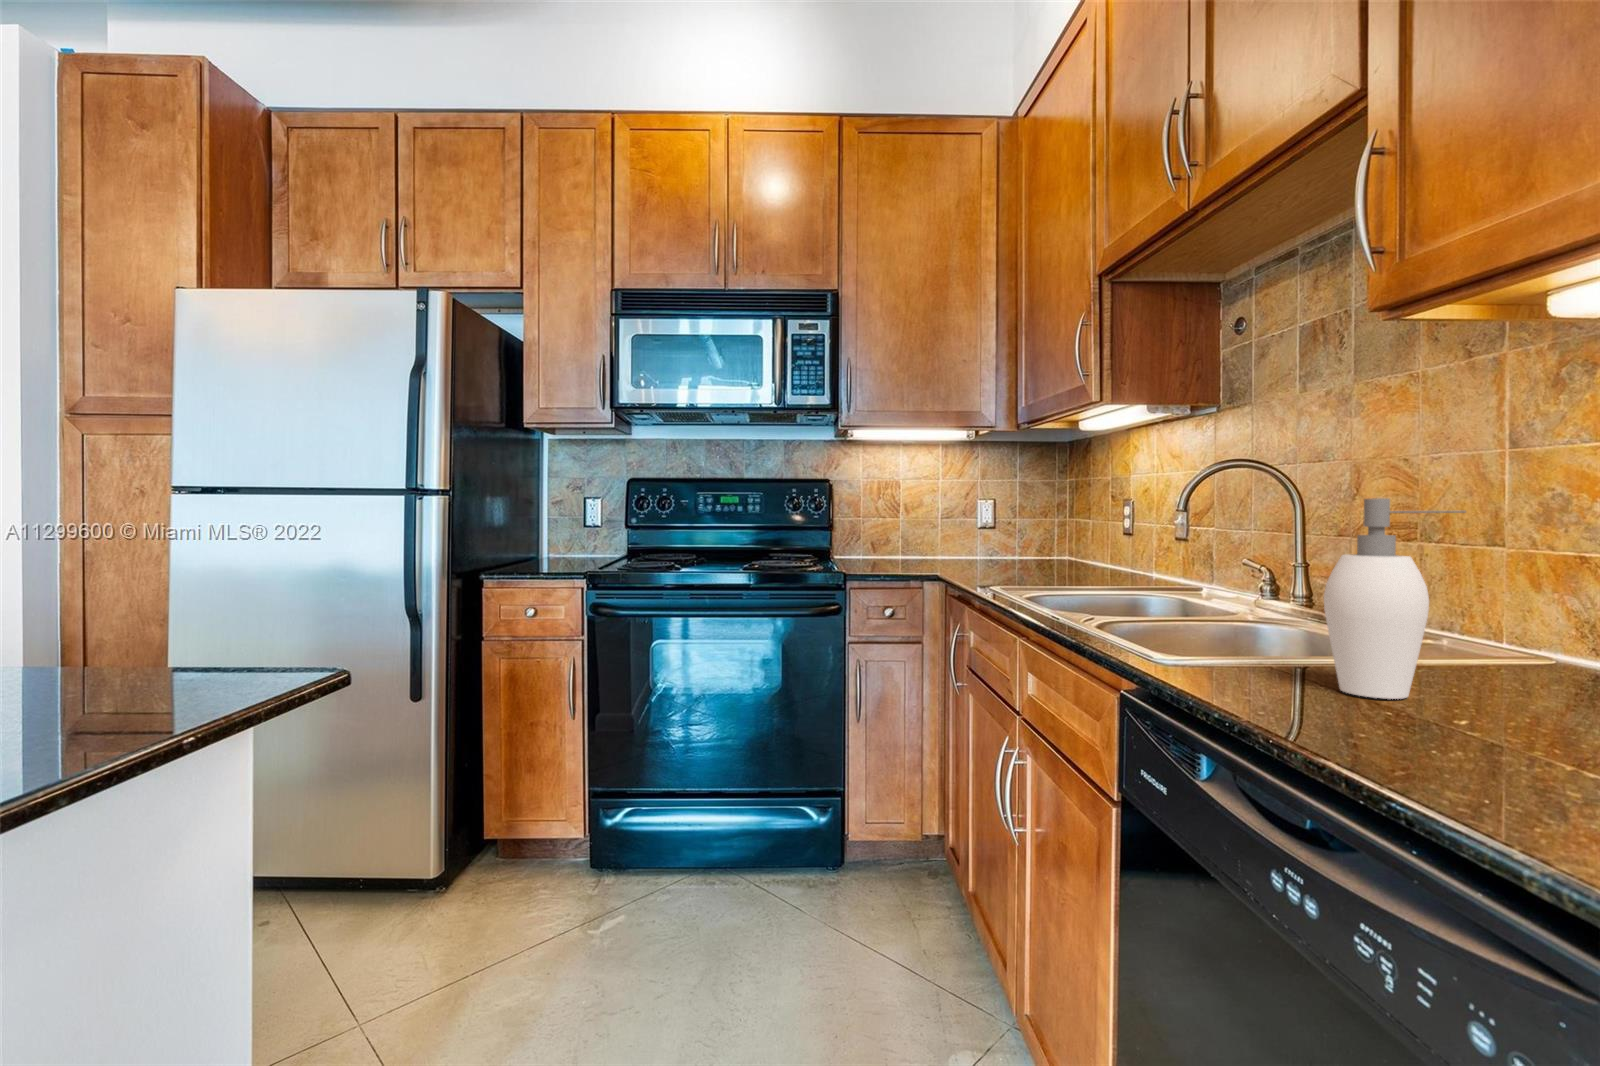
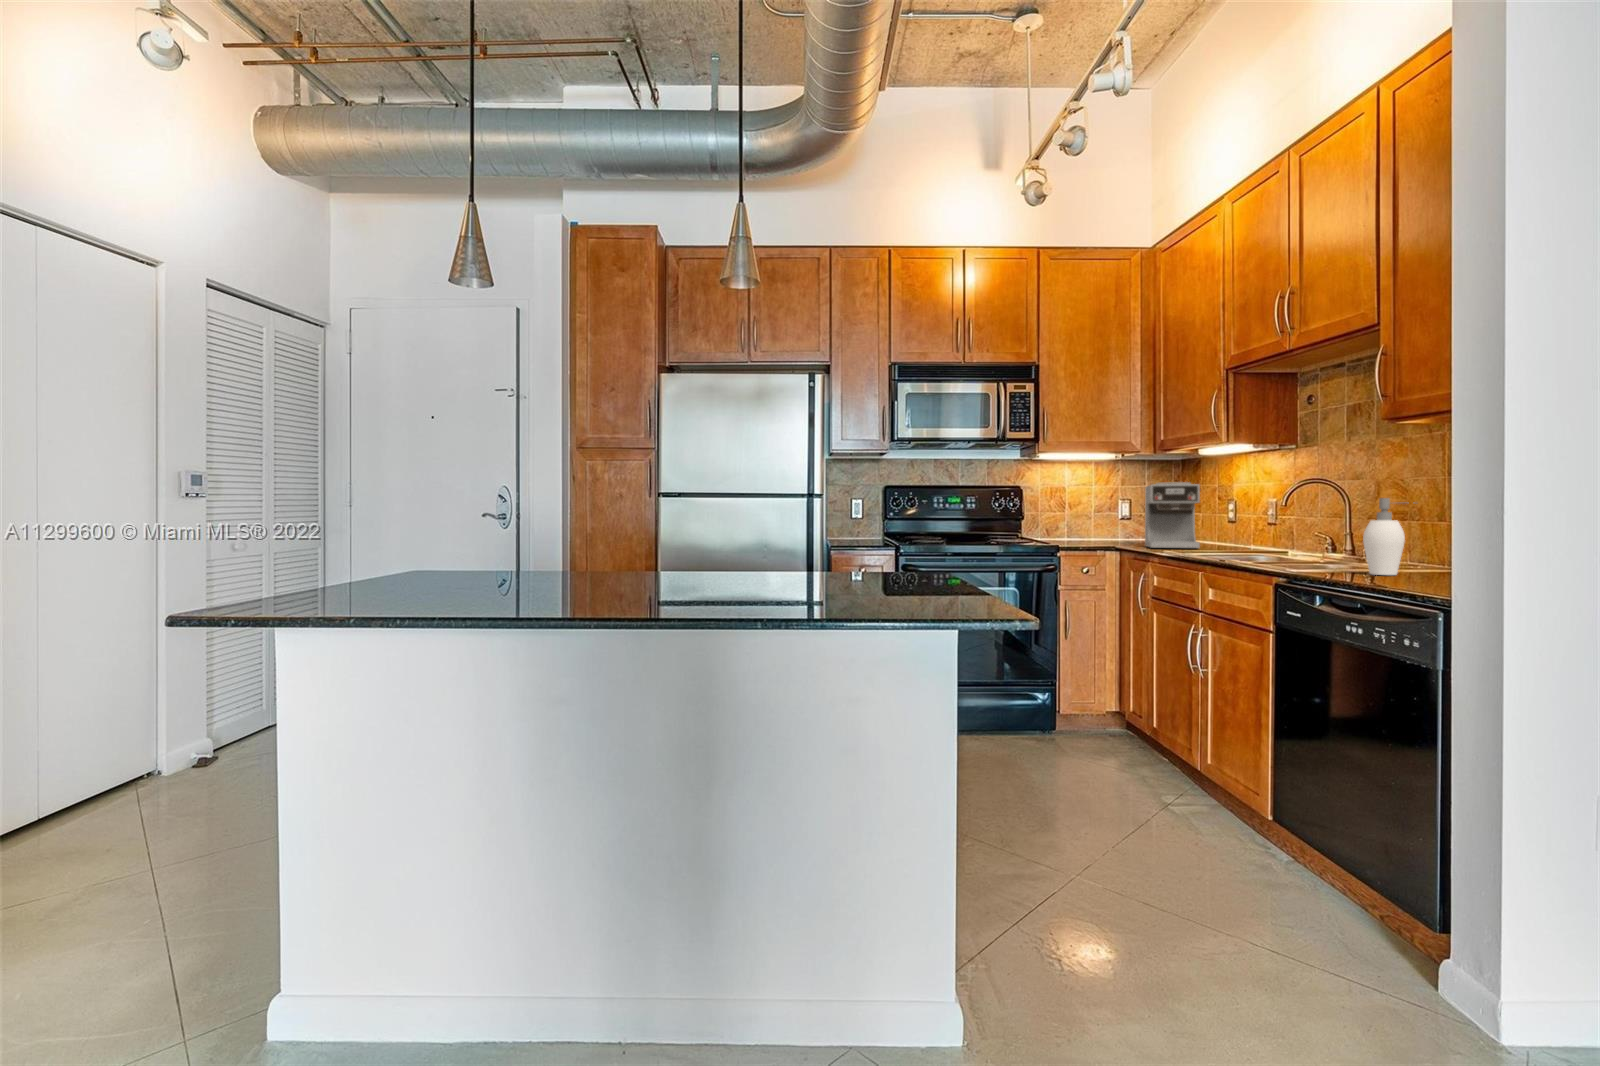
coffee maker: none [994,472,1070,578] -> present [1145,482,1200,548]

